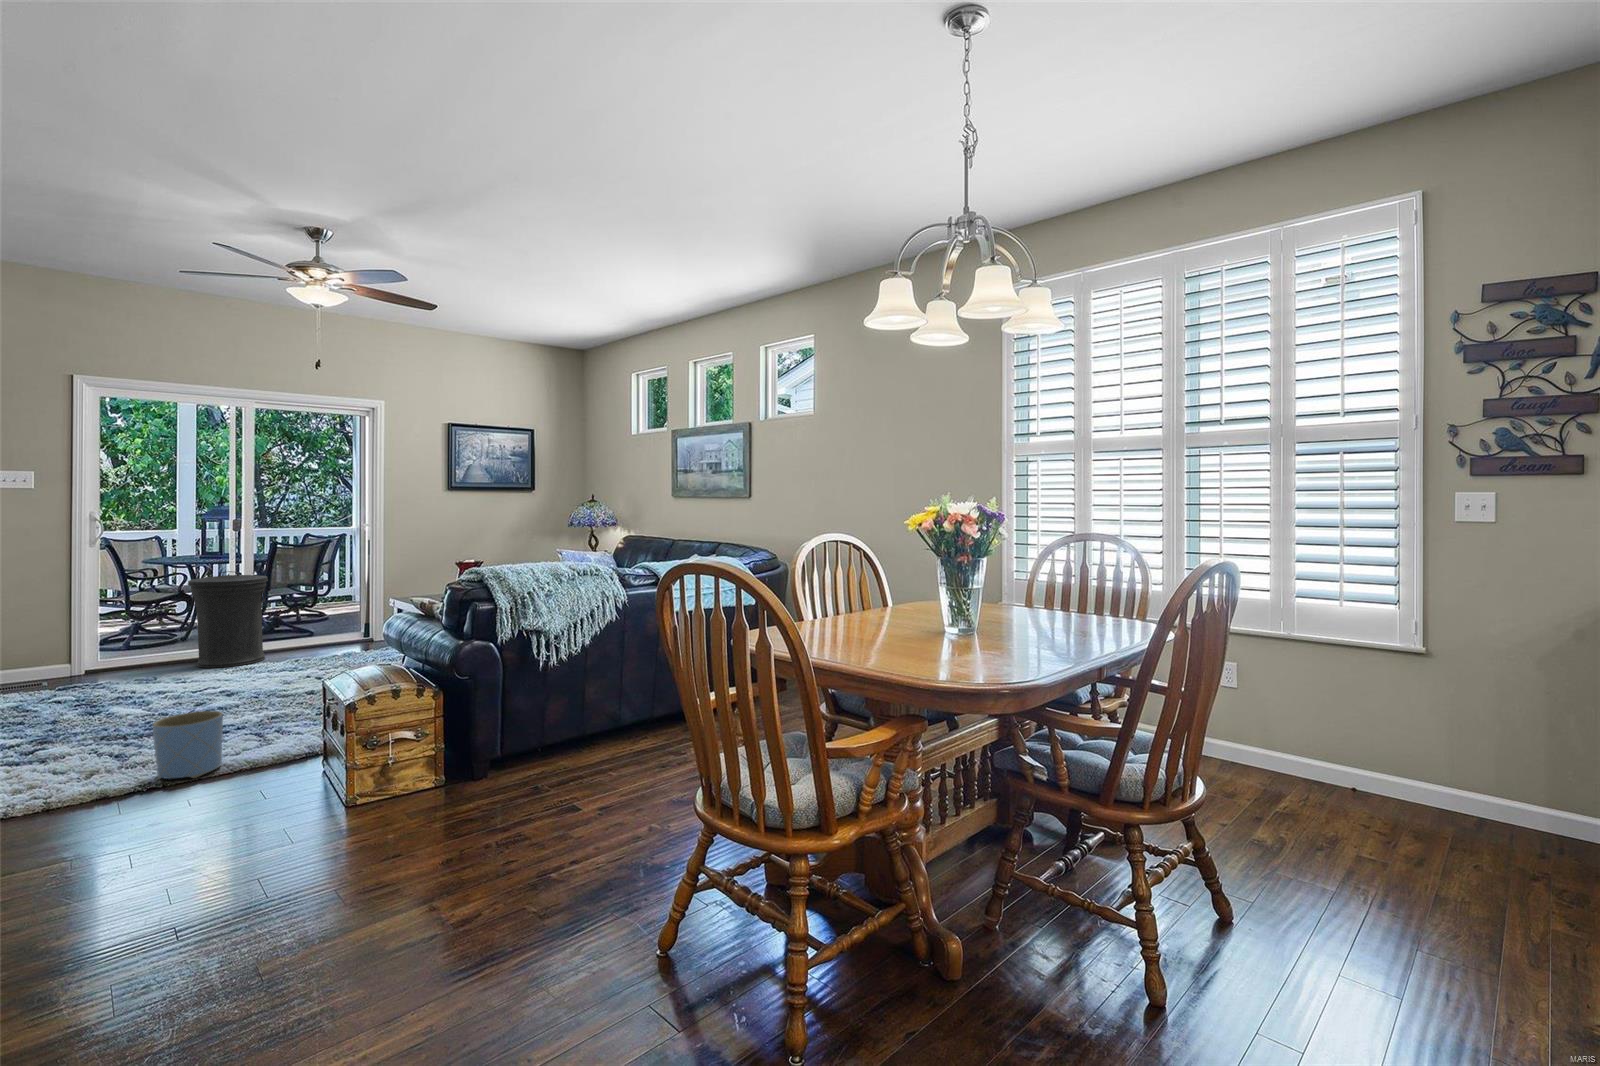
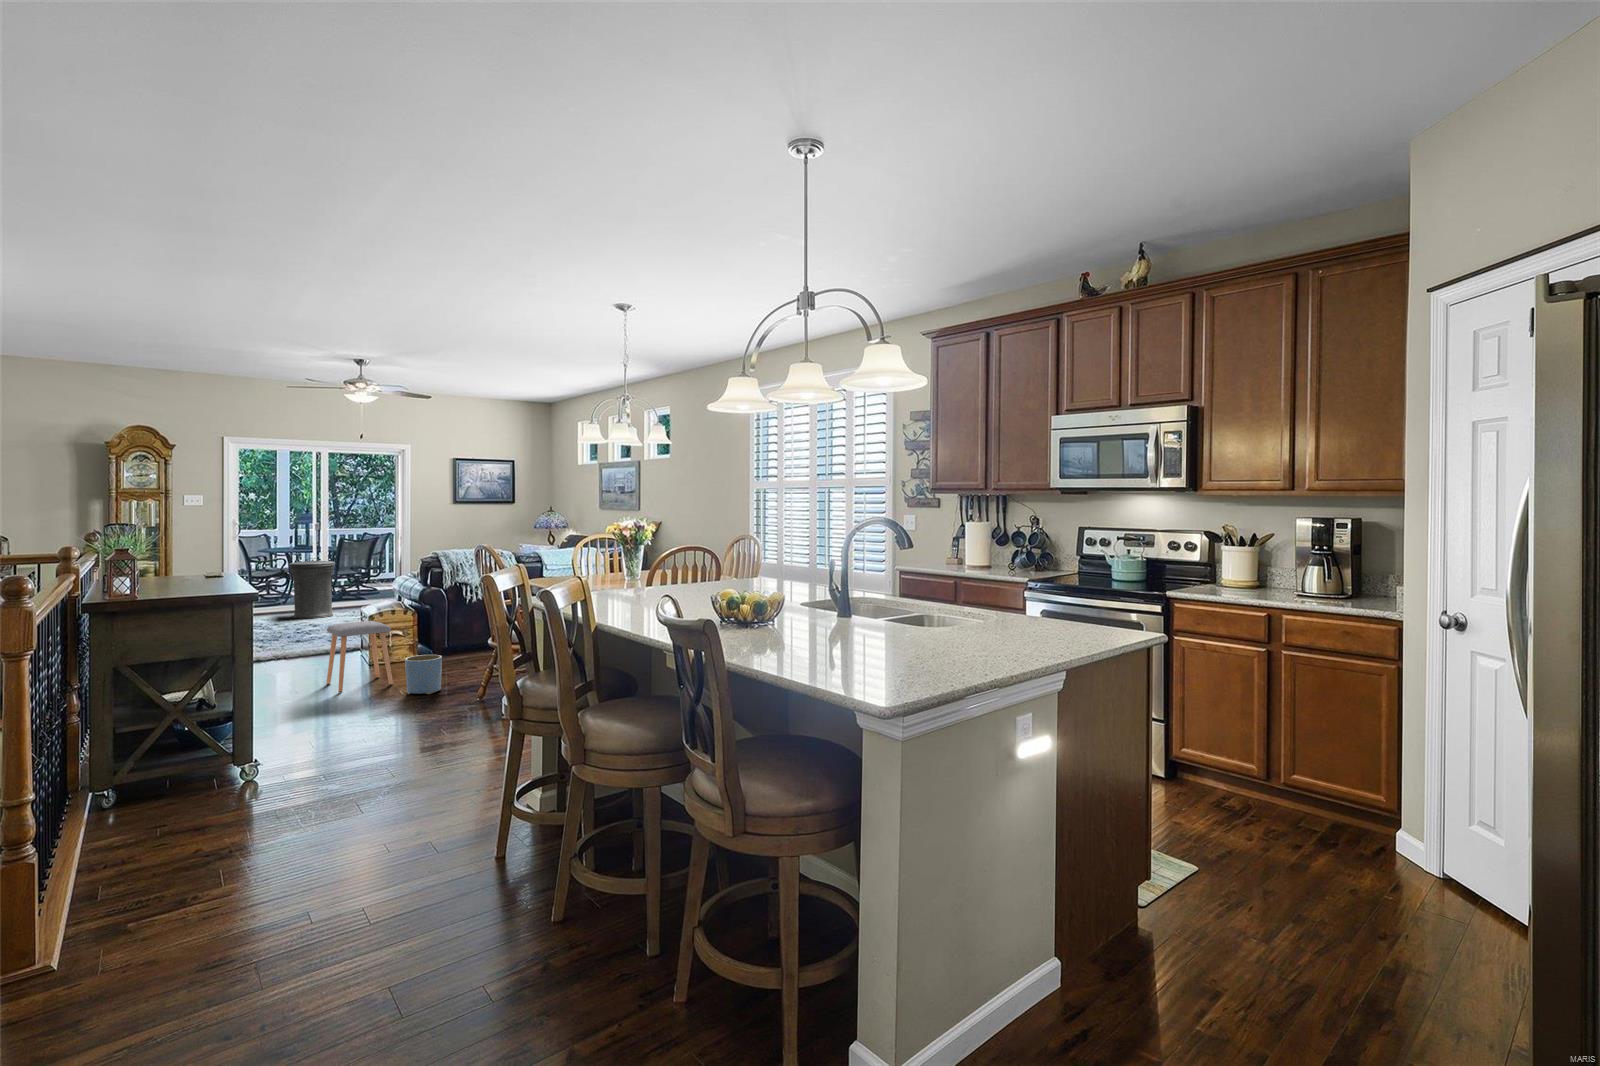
planter: present [153,711,223,779] -> present [405,655,442,694]
stool: none [250,738,422,952] -> present [326,621,393,693]

